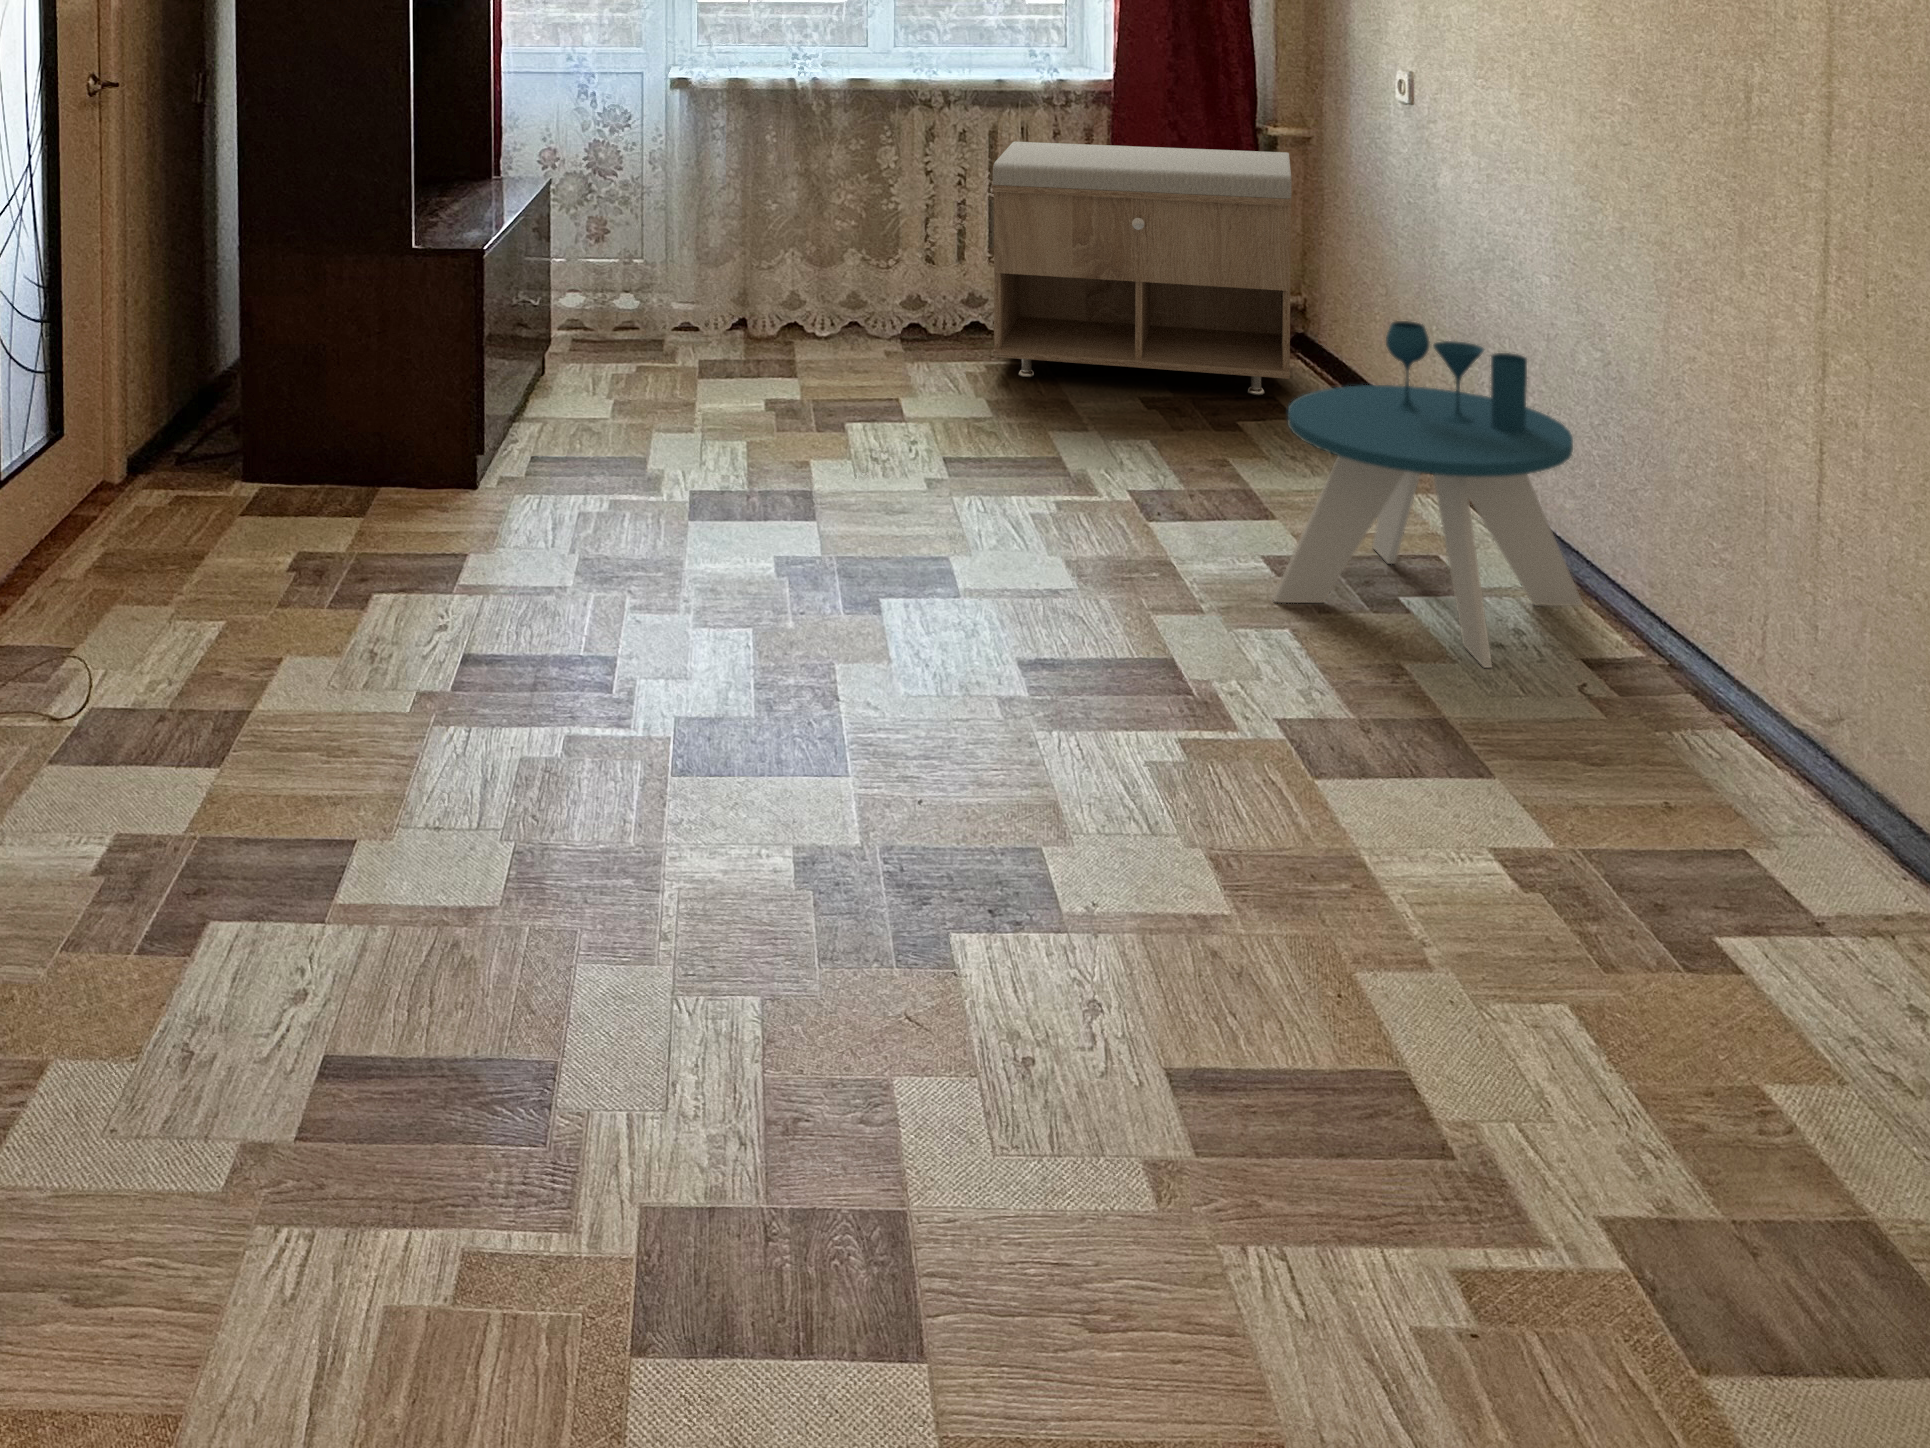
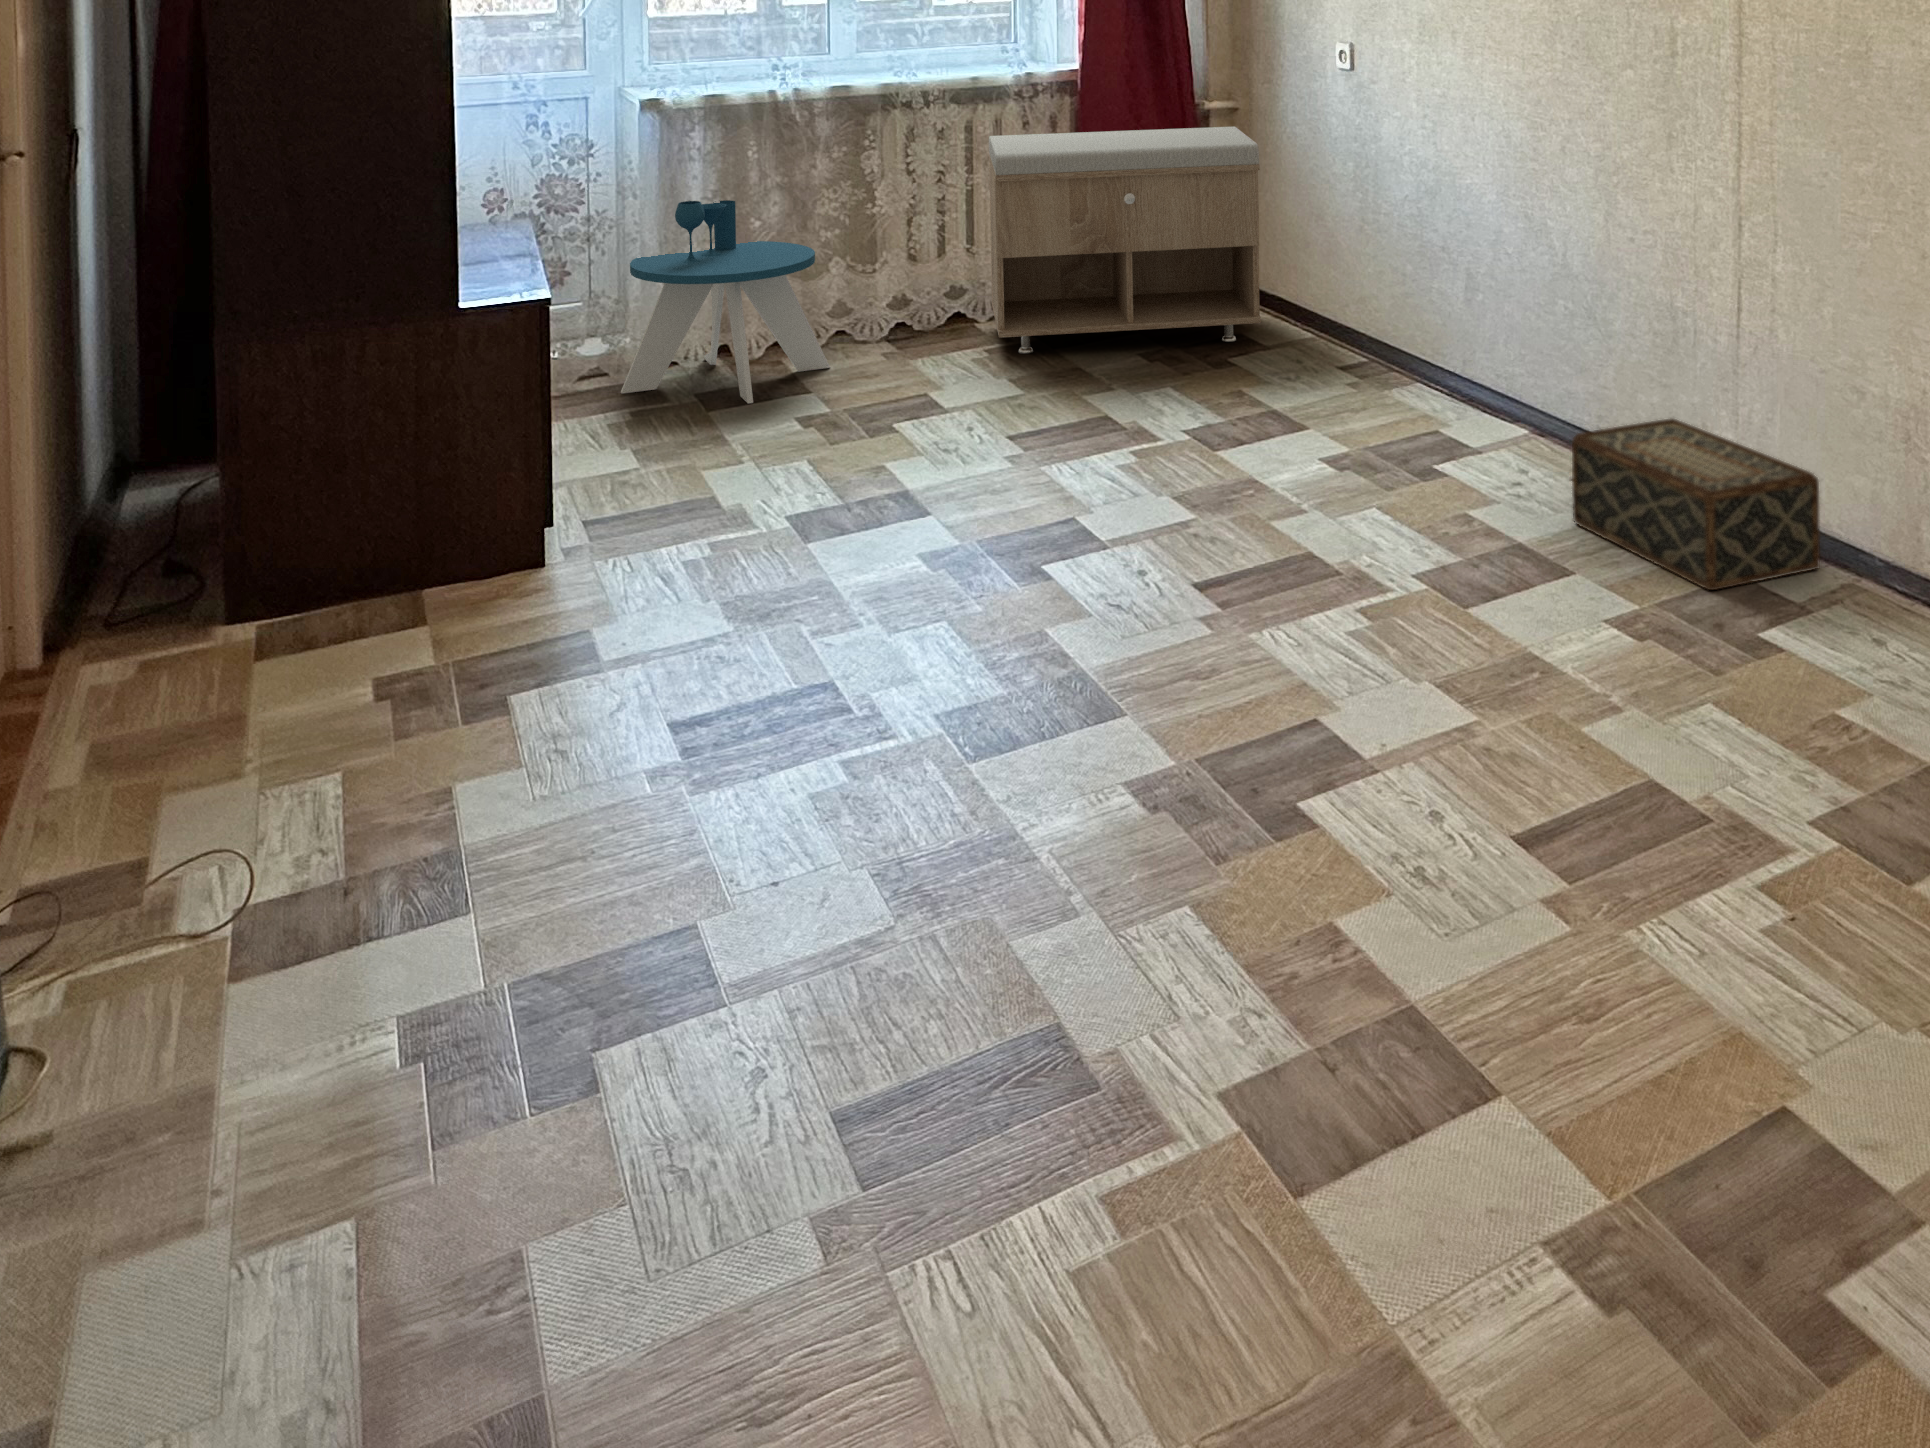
side table: present [1273,321,1583,668] -> present [621,200,830,403]
woven basket: none [1542,604,1890,879] -> present [1572,419,1820,590]

